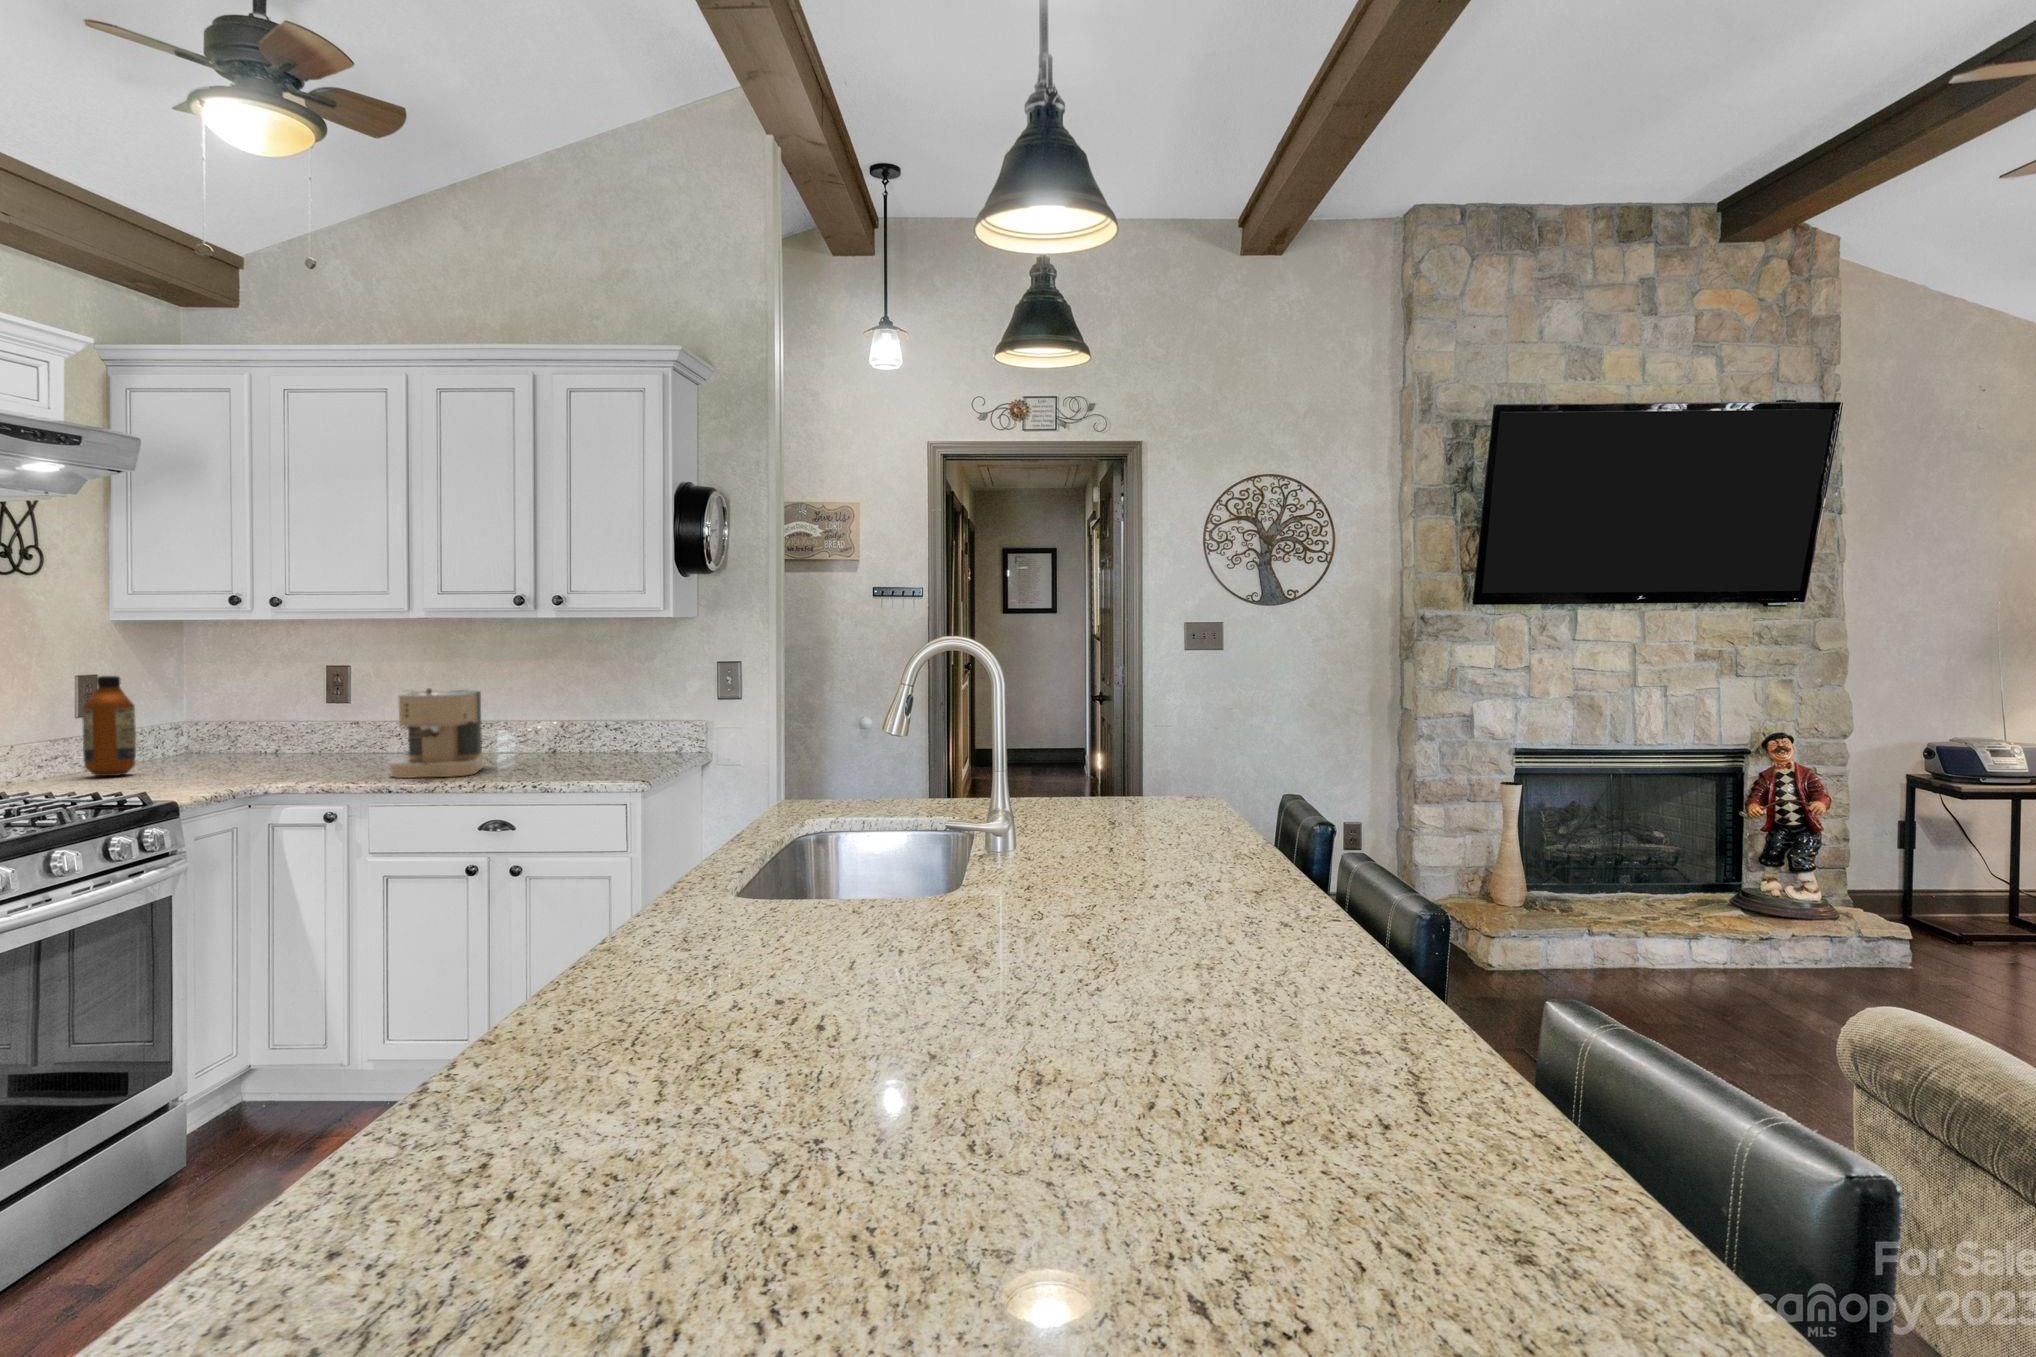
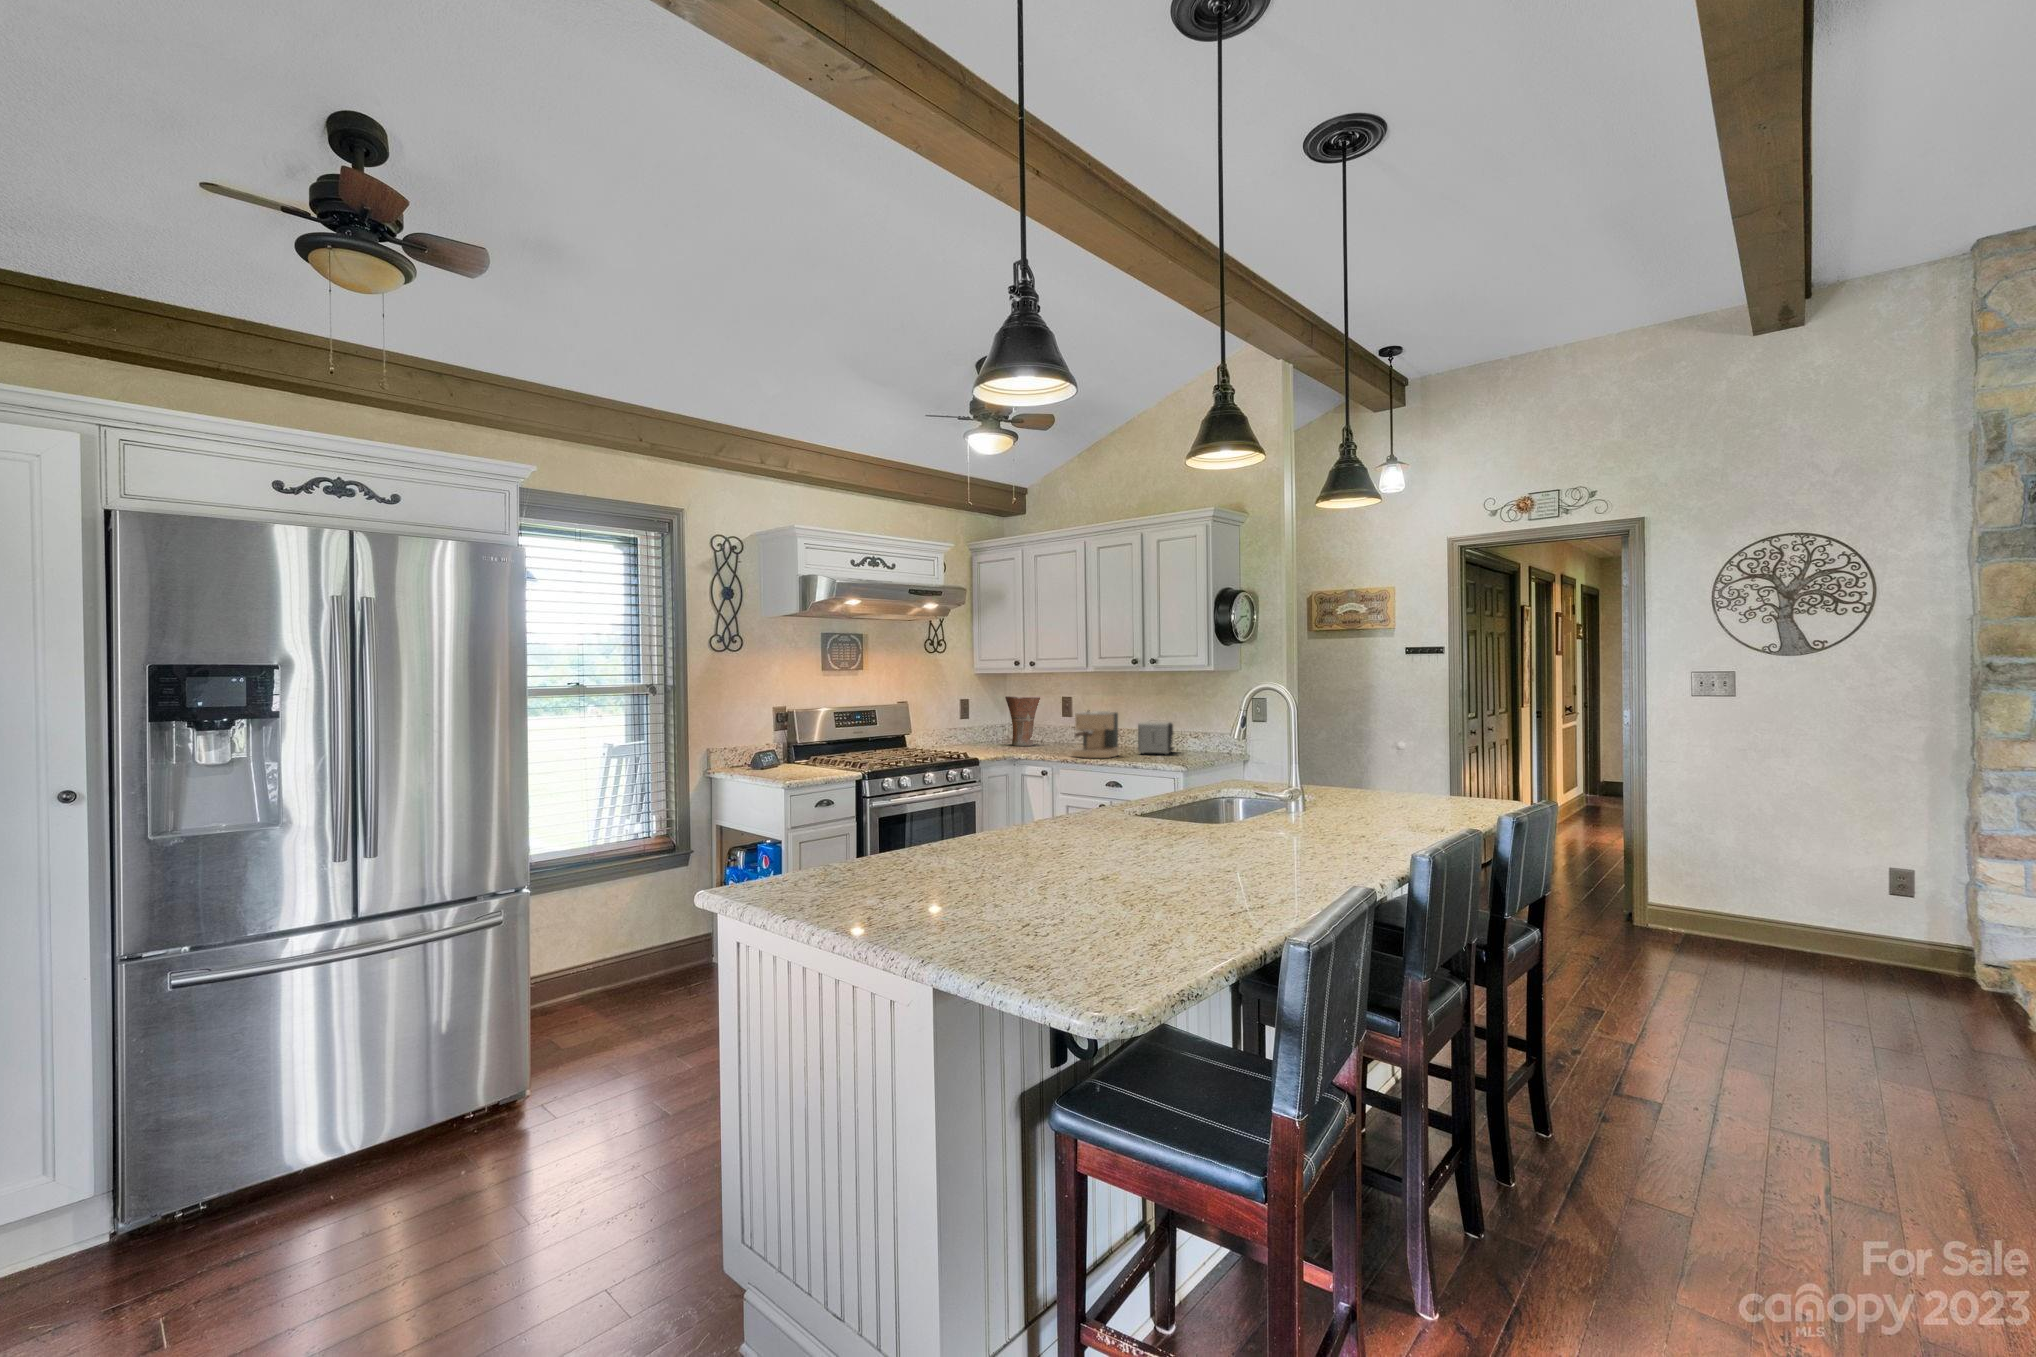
vase: none [186,665,271,763] -> present [1005,696,1040,746]
bottle: present [82,676,136,776] -> none [960,700,980,748]
toaster: none [507,701,571,761] -> present [1138,721,1174,754]

